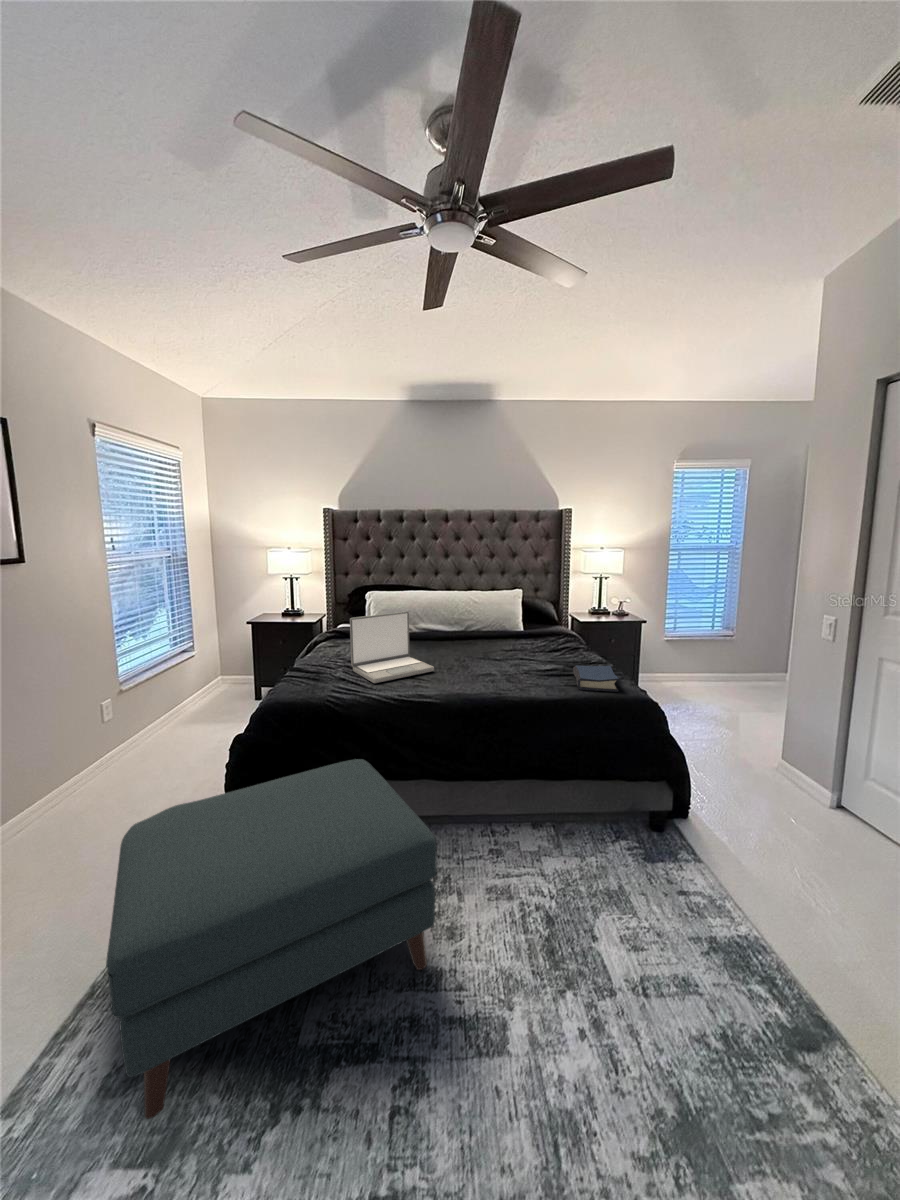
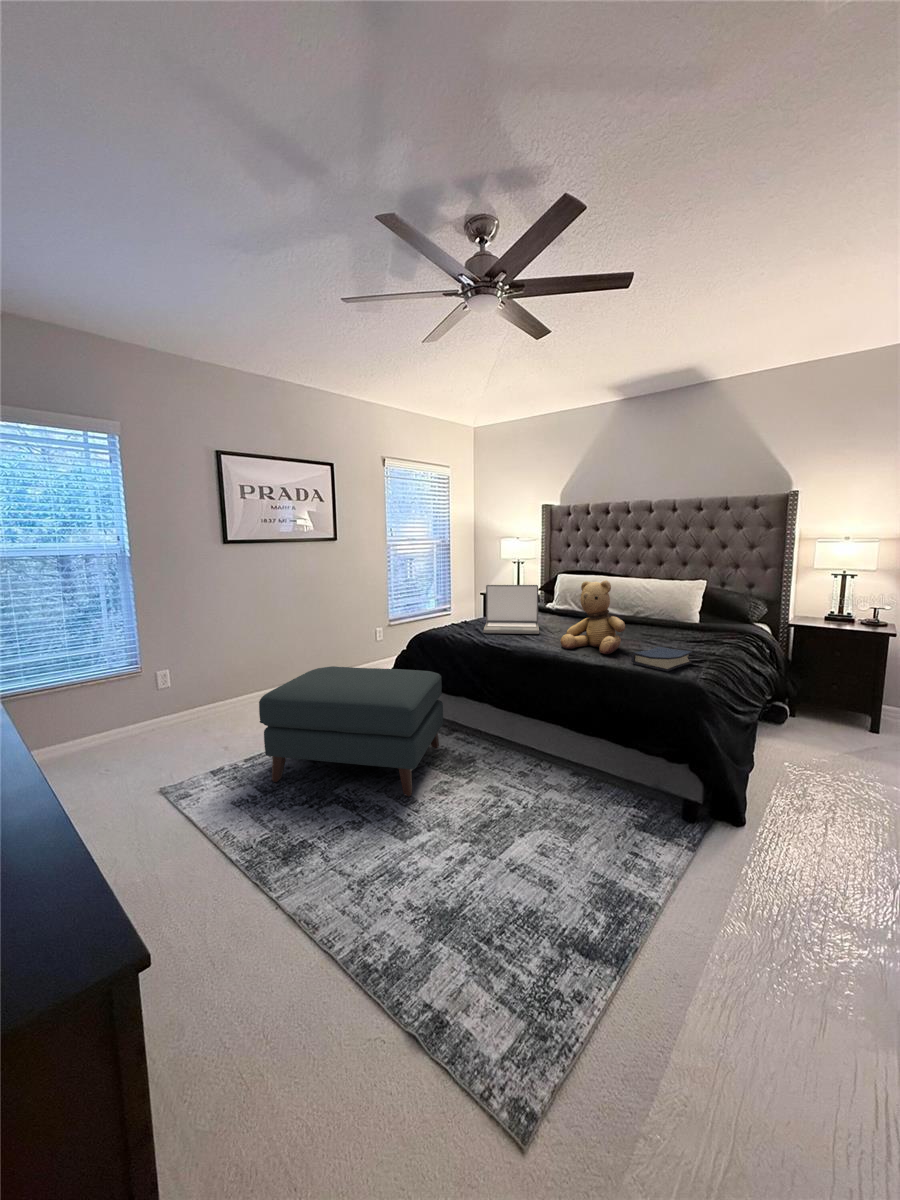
teddy bear: none [477,603,550,686] -> present [561,580,625,654]

